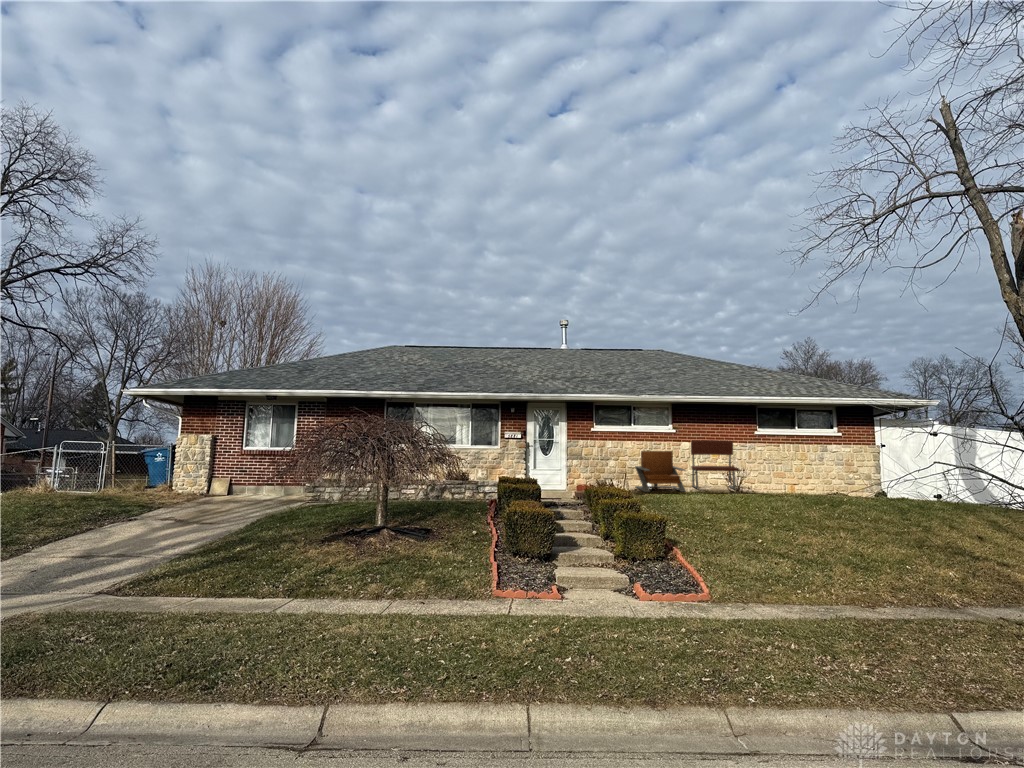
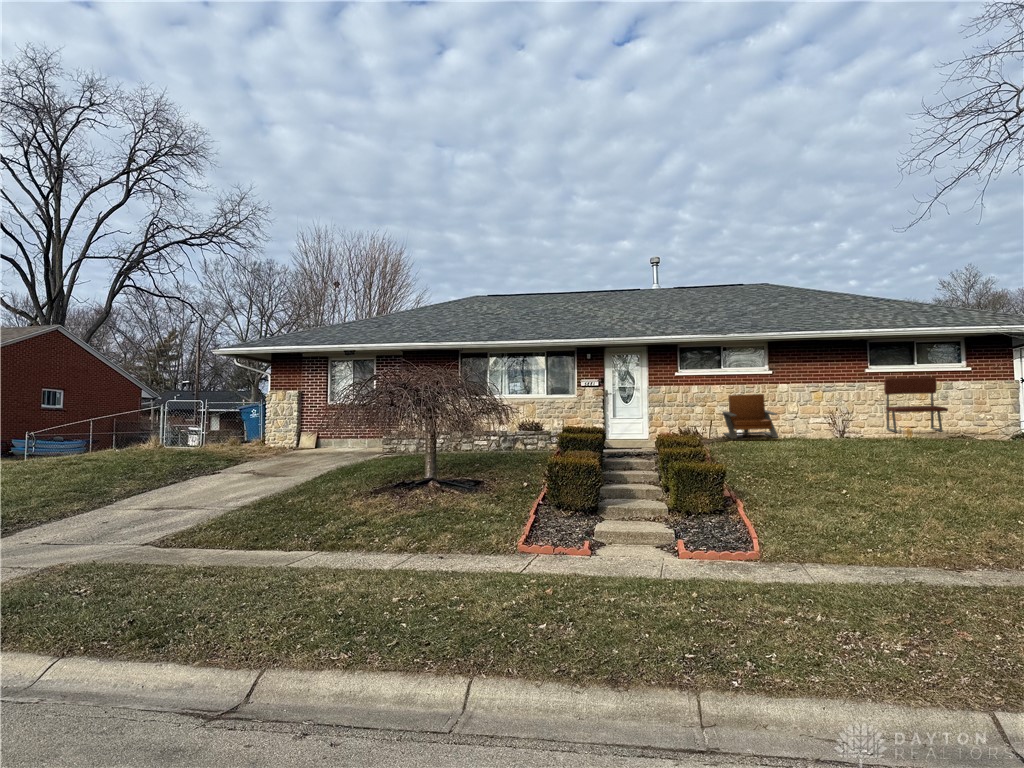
bench: present [691,440,739,489] -> present [884,377,948,432]

